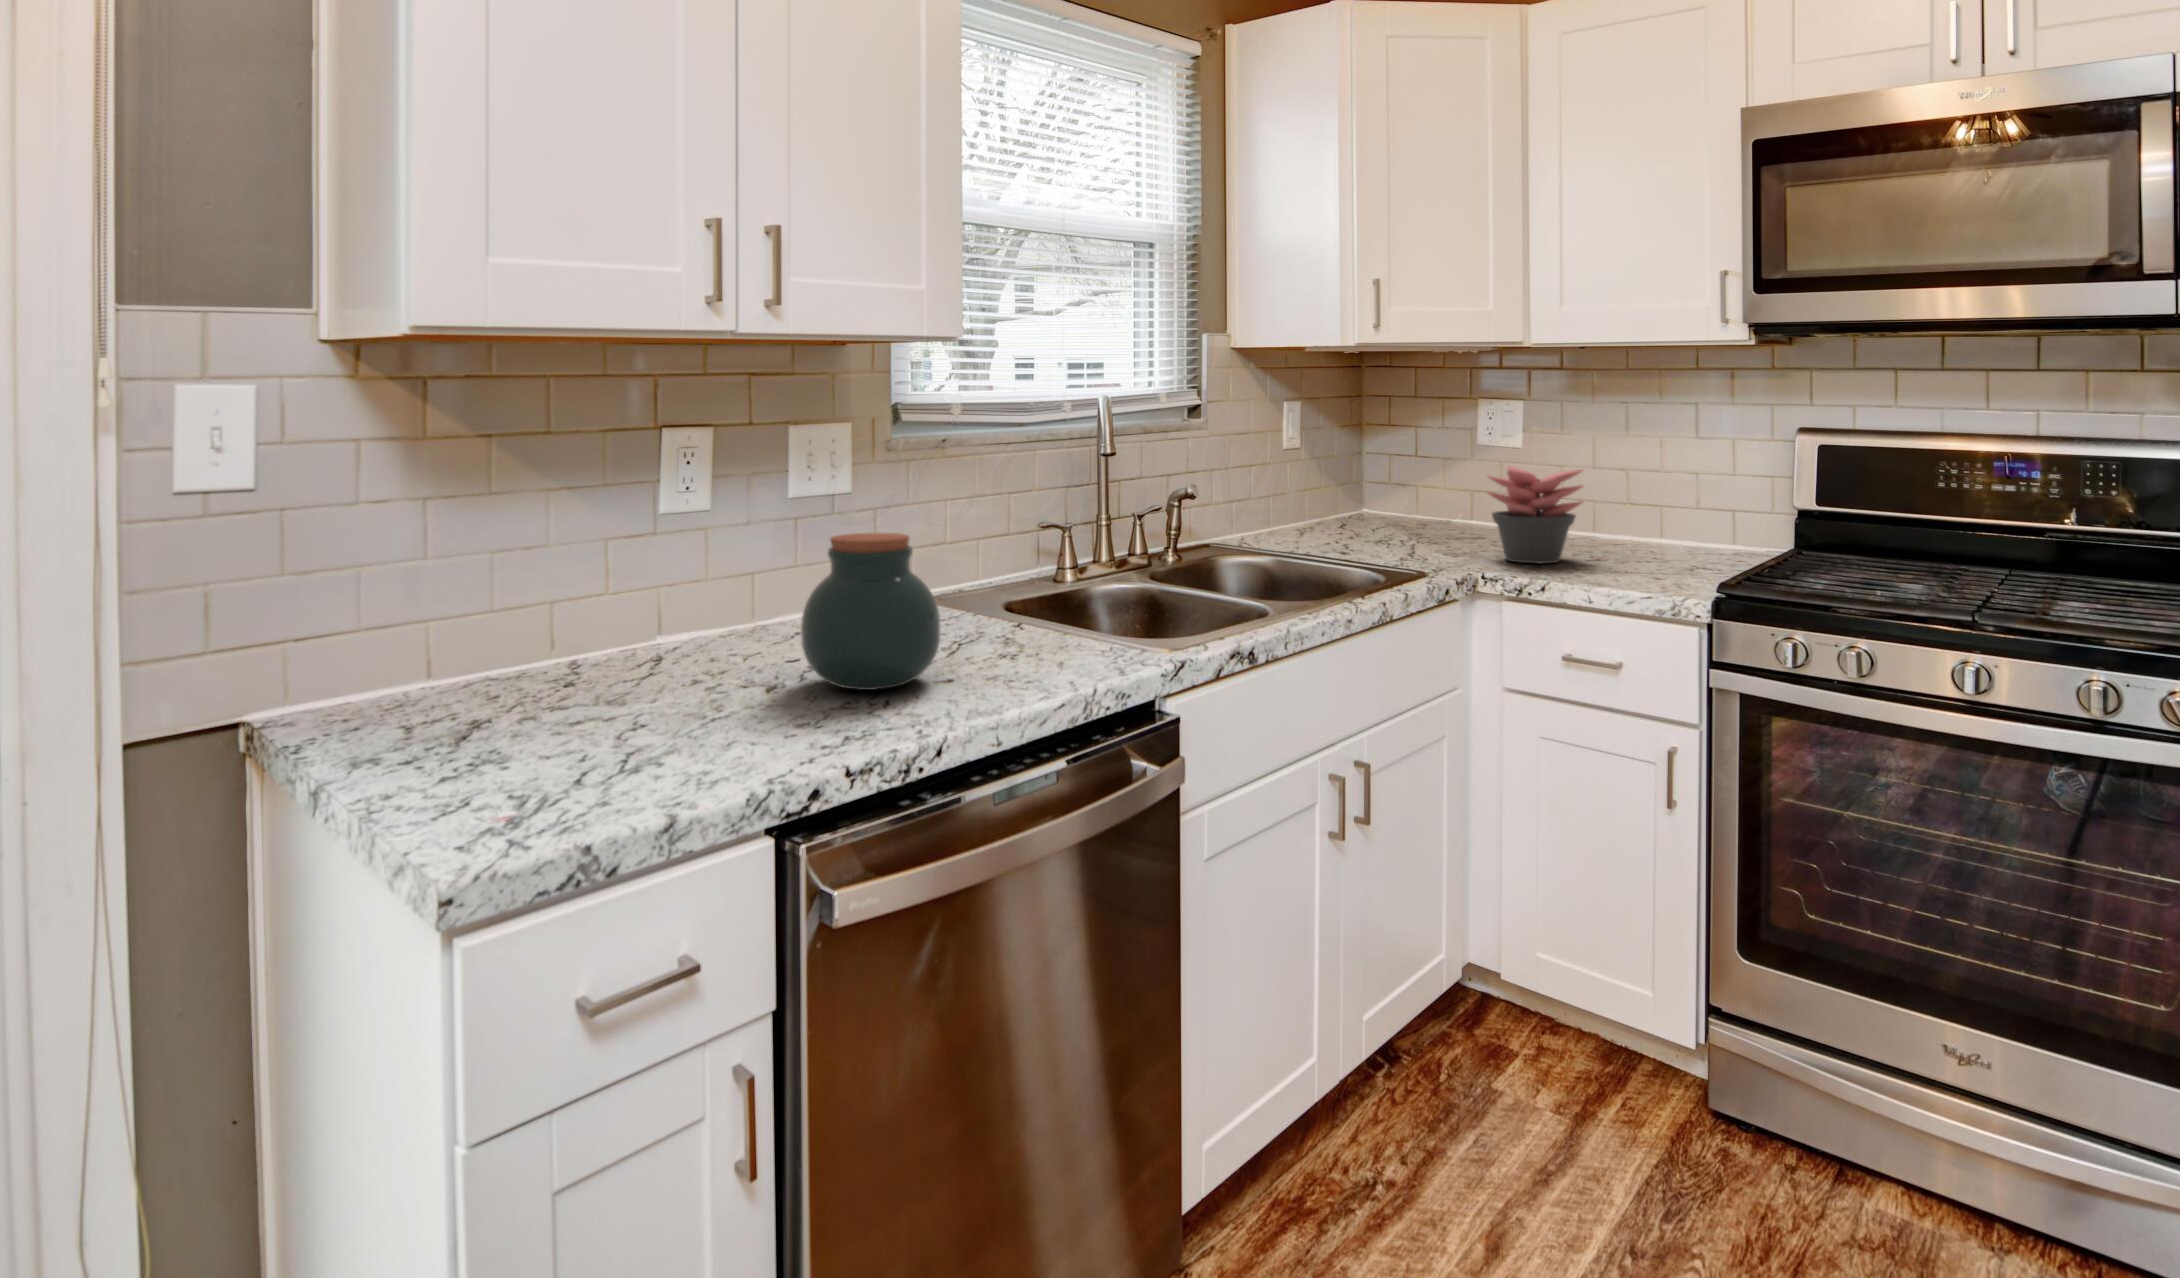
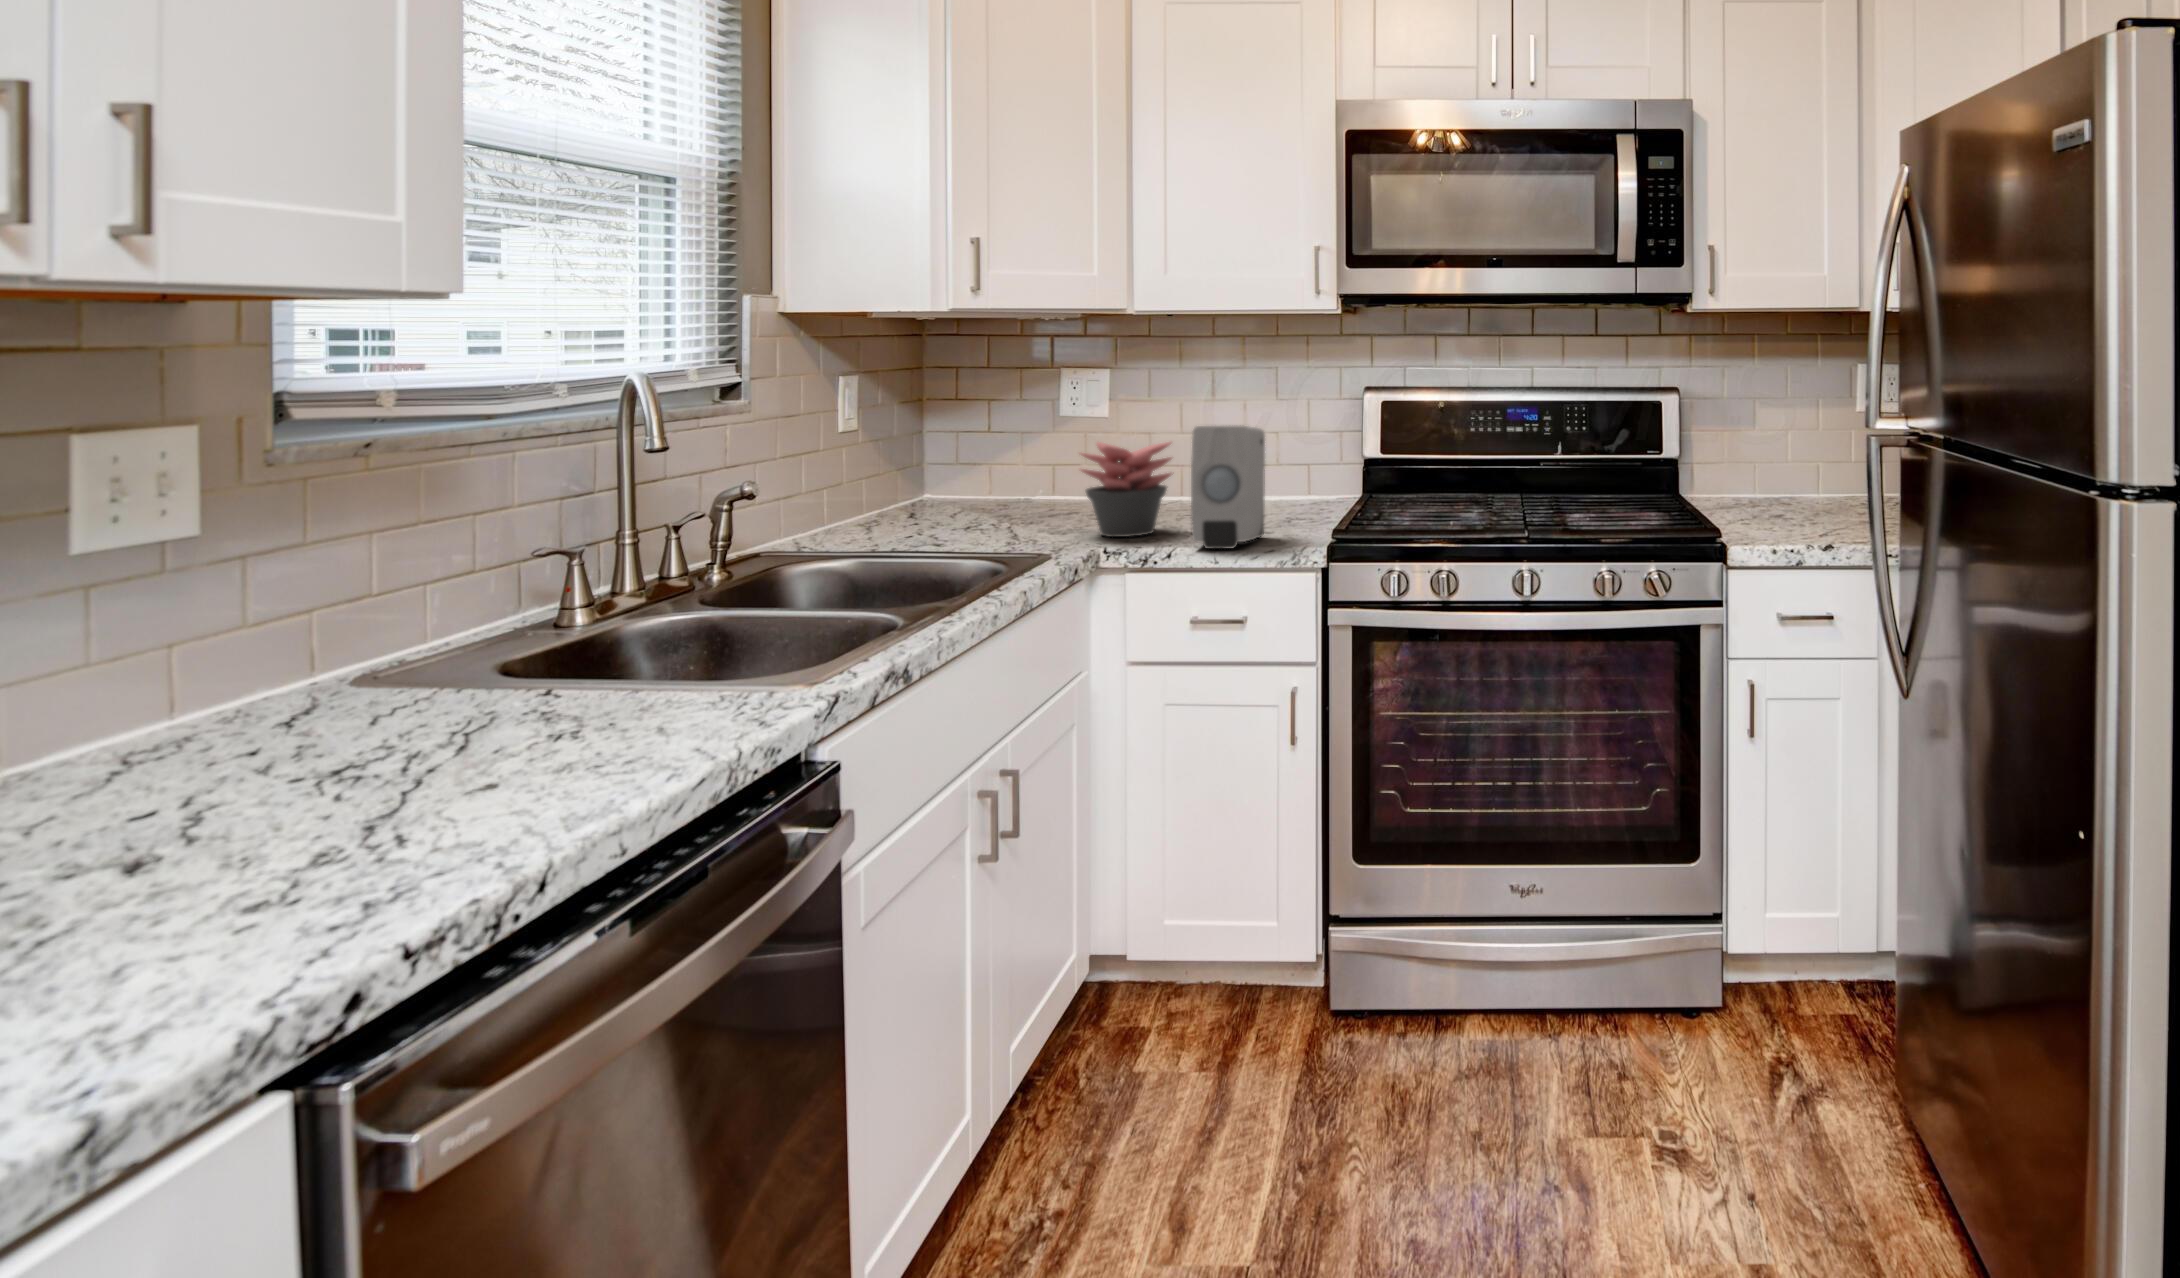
soap dispenser: none [1586,452,1681,585] -> present [1191,425,1265,549]
jar: present [801,533,940,690] -> none [204,590,476,831]

